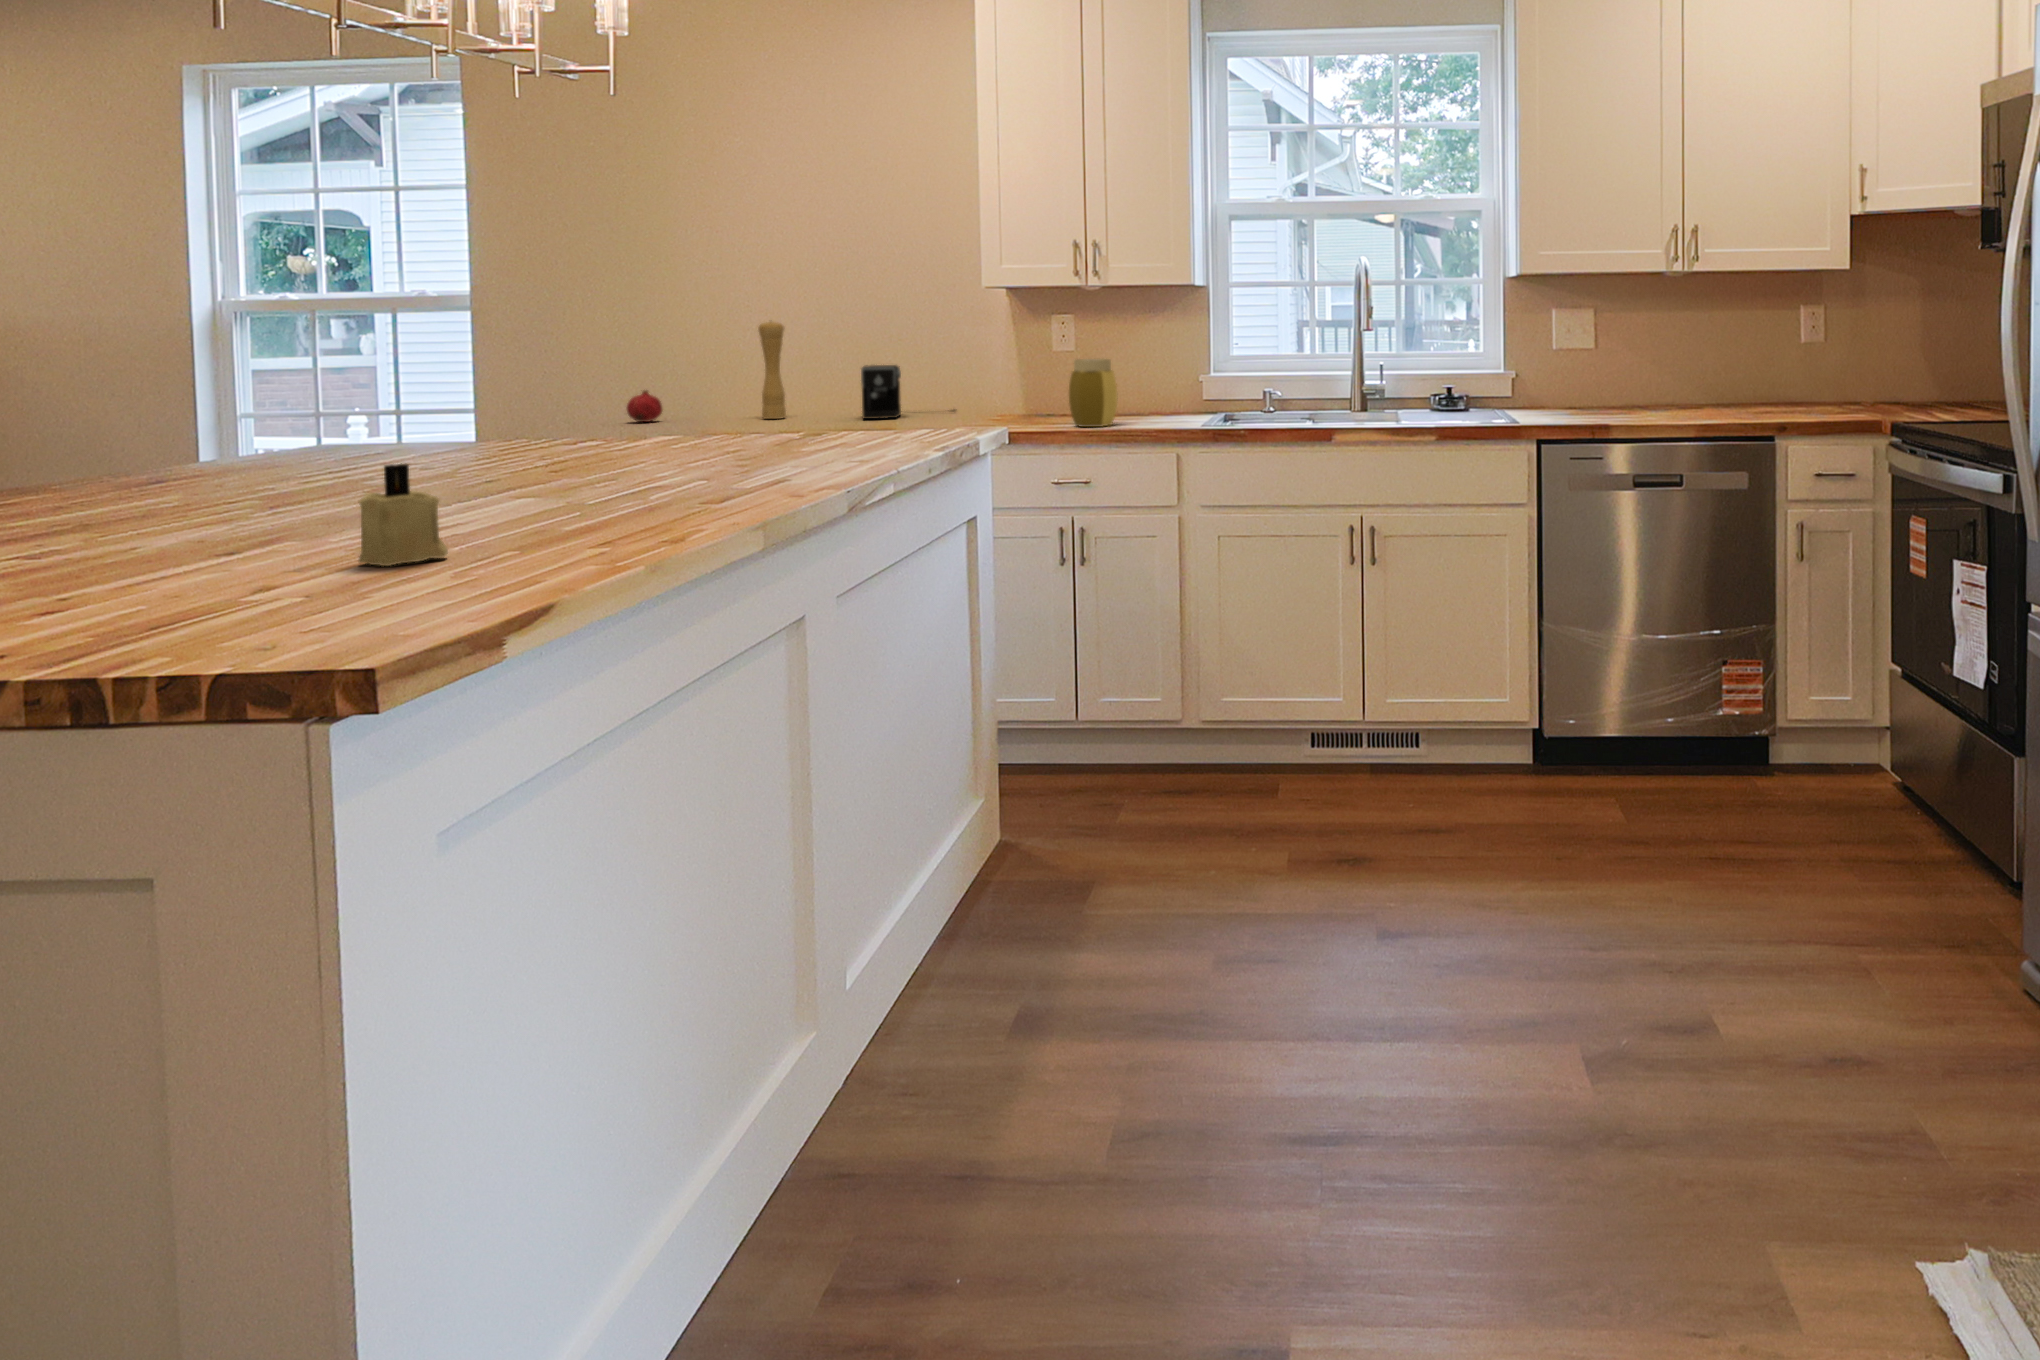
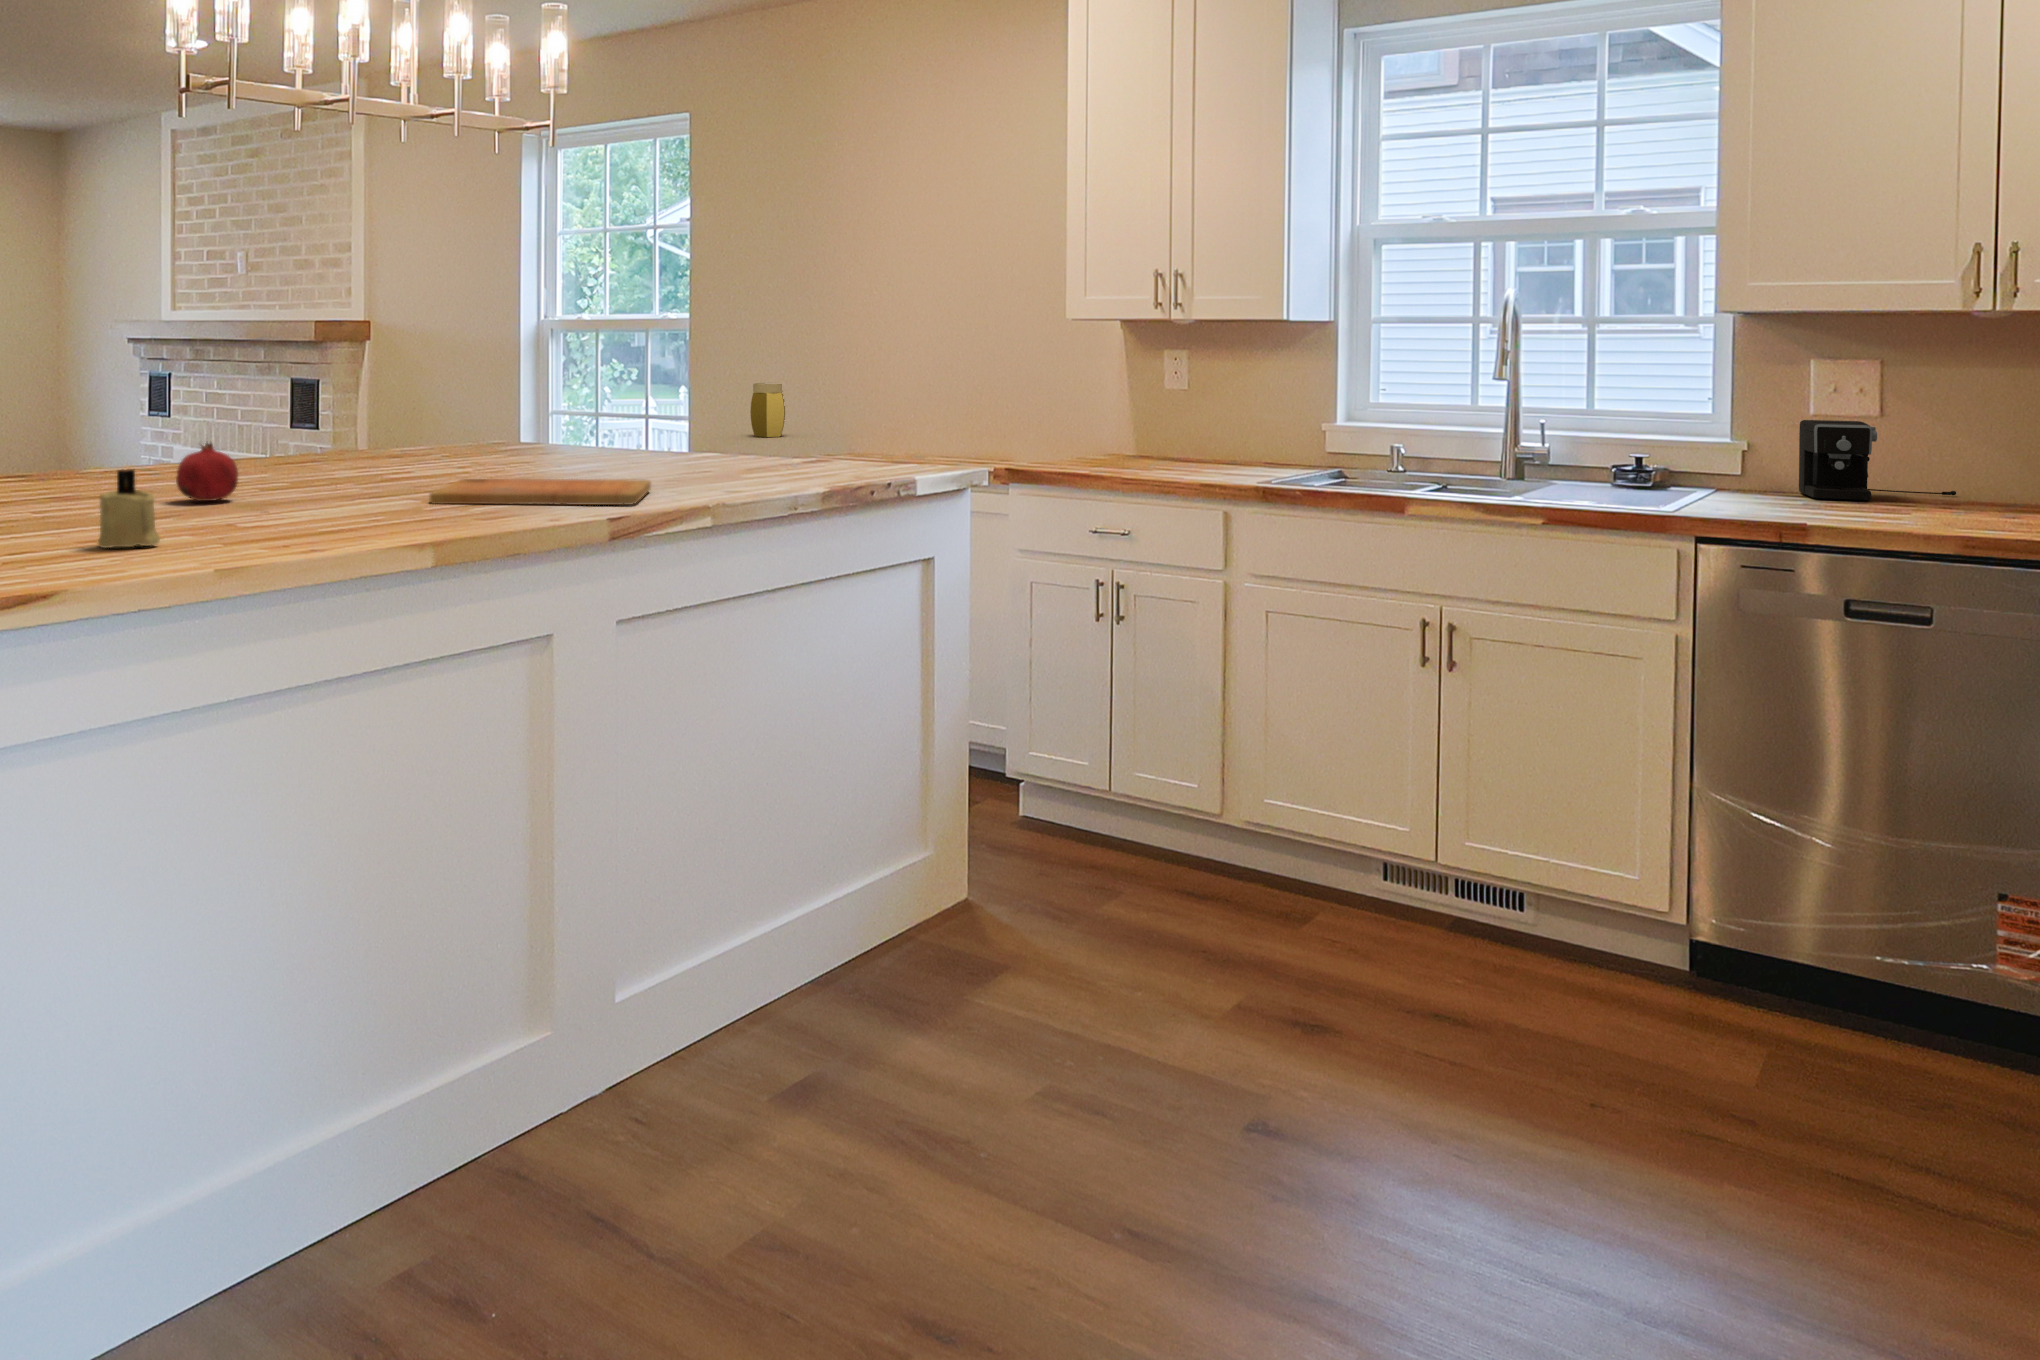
pepper mill: present [758,322,786,419] -> none [903,349,927,443]
jar: present [1069,359,1117,427] -> present [751,383,785,437]
coffee maker: present [861,365,956,419] -> present [1799,420,1956,500]
fruit: present [627,391,662,422] -> present [176,443,238,501]
cutting board: none [555,453,822,494] -> present [430,479,651,505]

